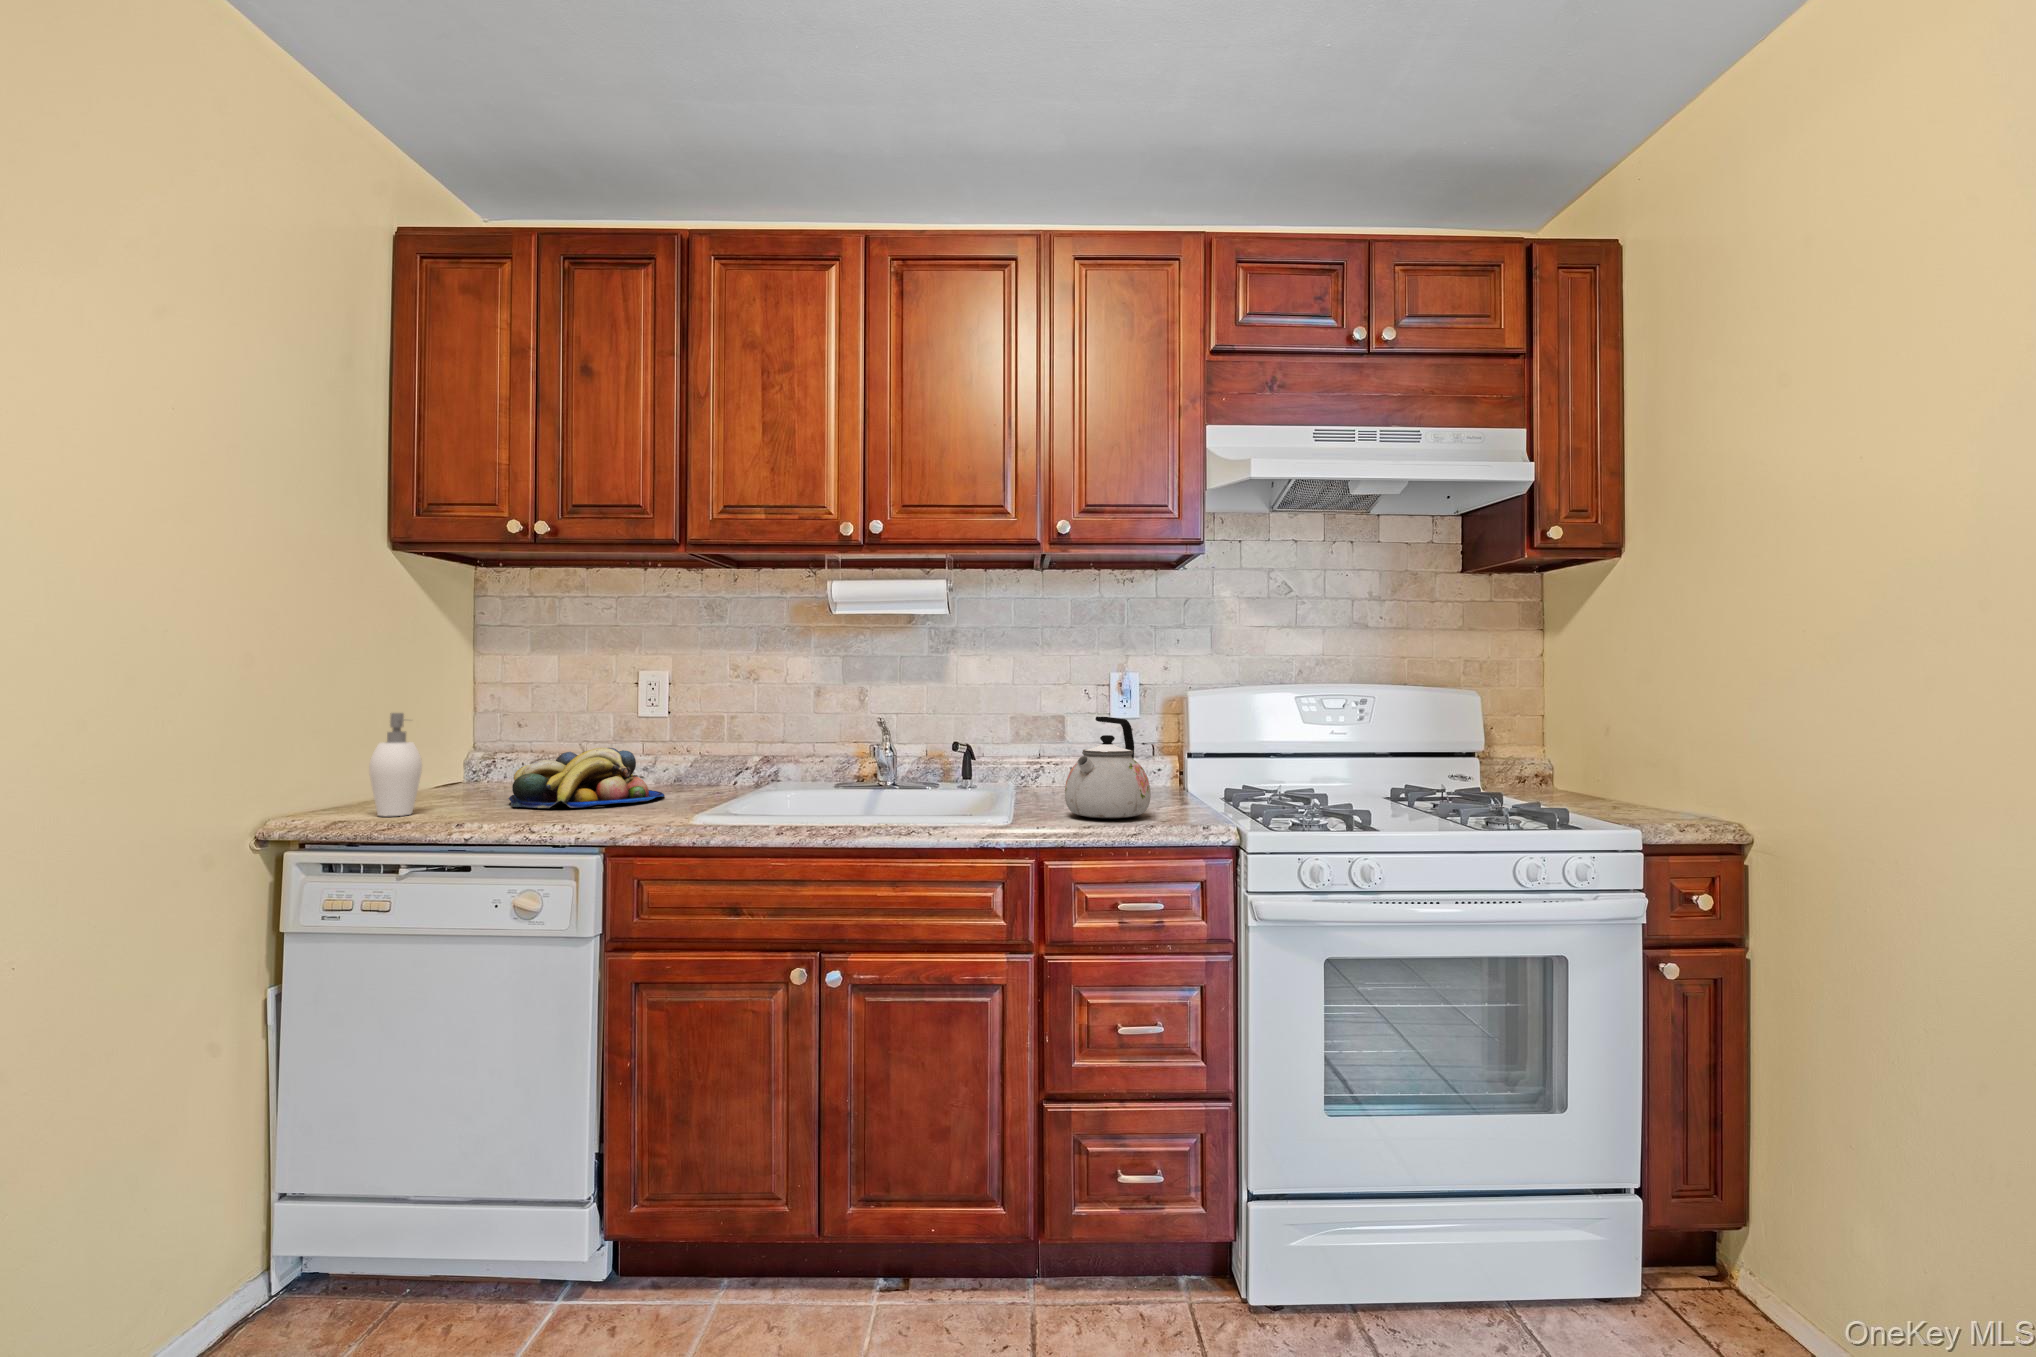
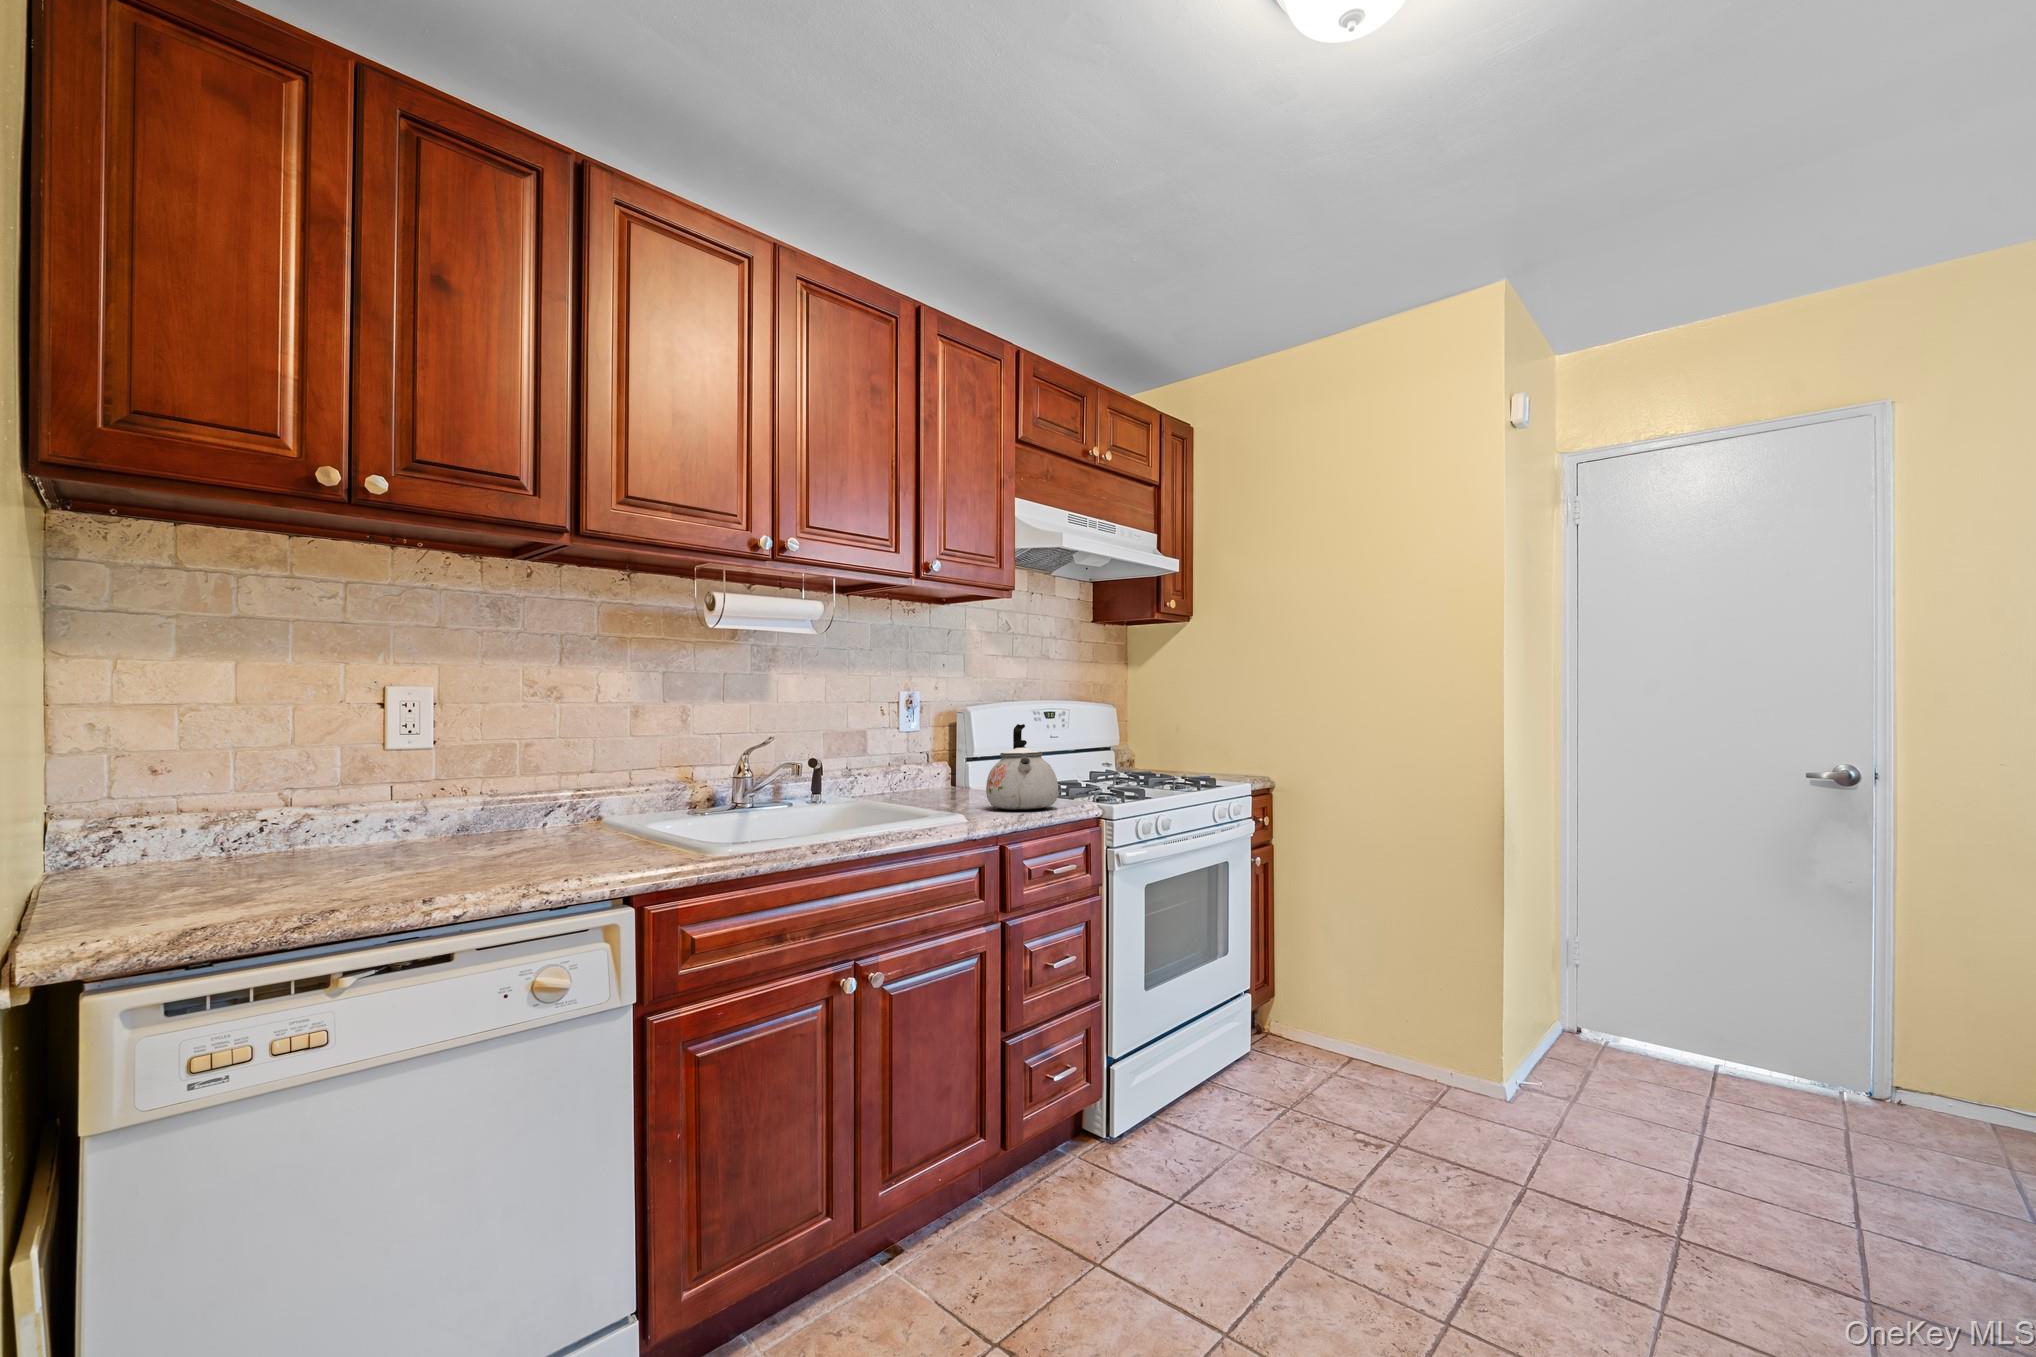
soap dispenser: present [369,713,422,816] -> none [170,736,294,912]
fruit bowl: present [508,748,665,808] -> none [303,785,548,875]

